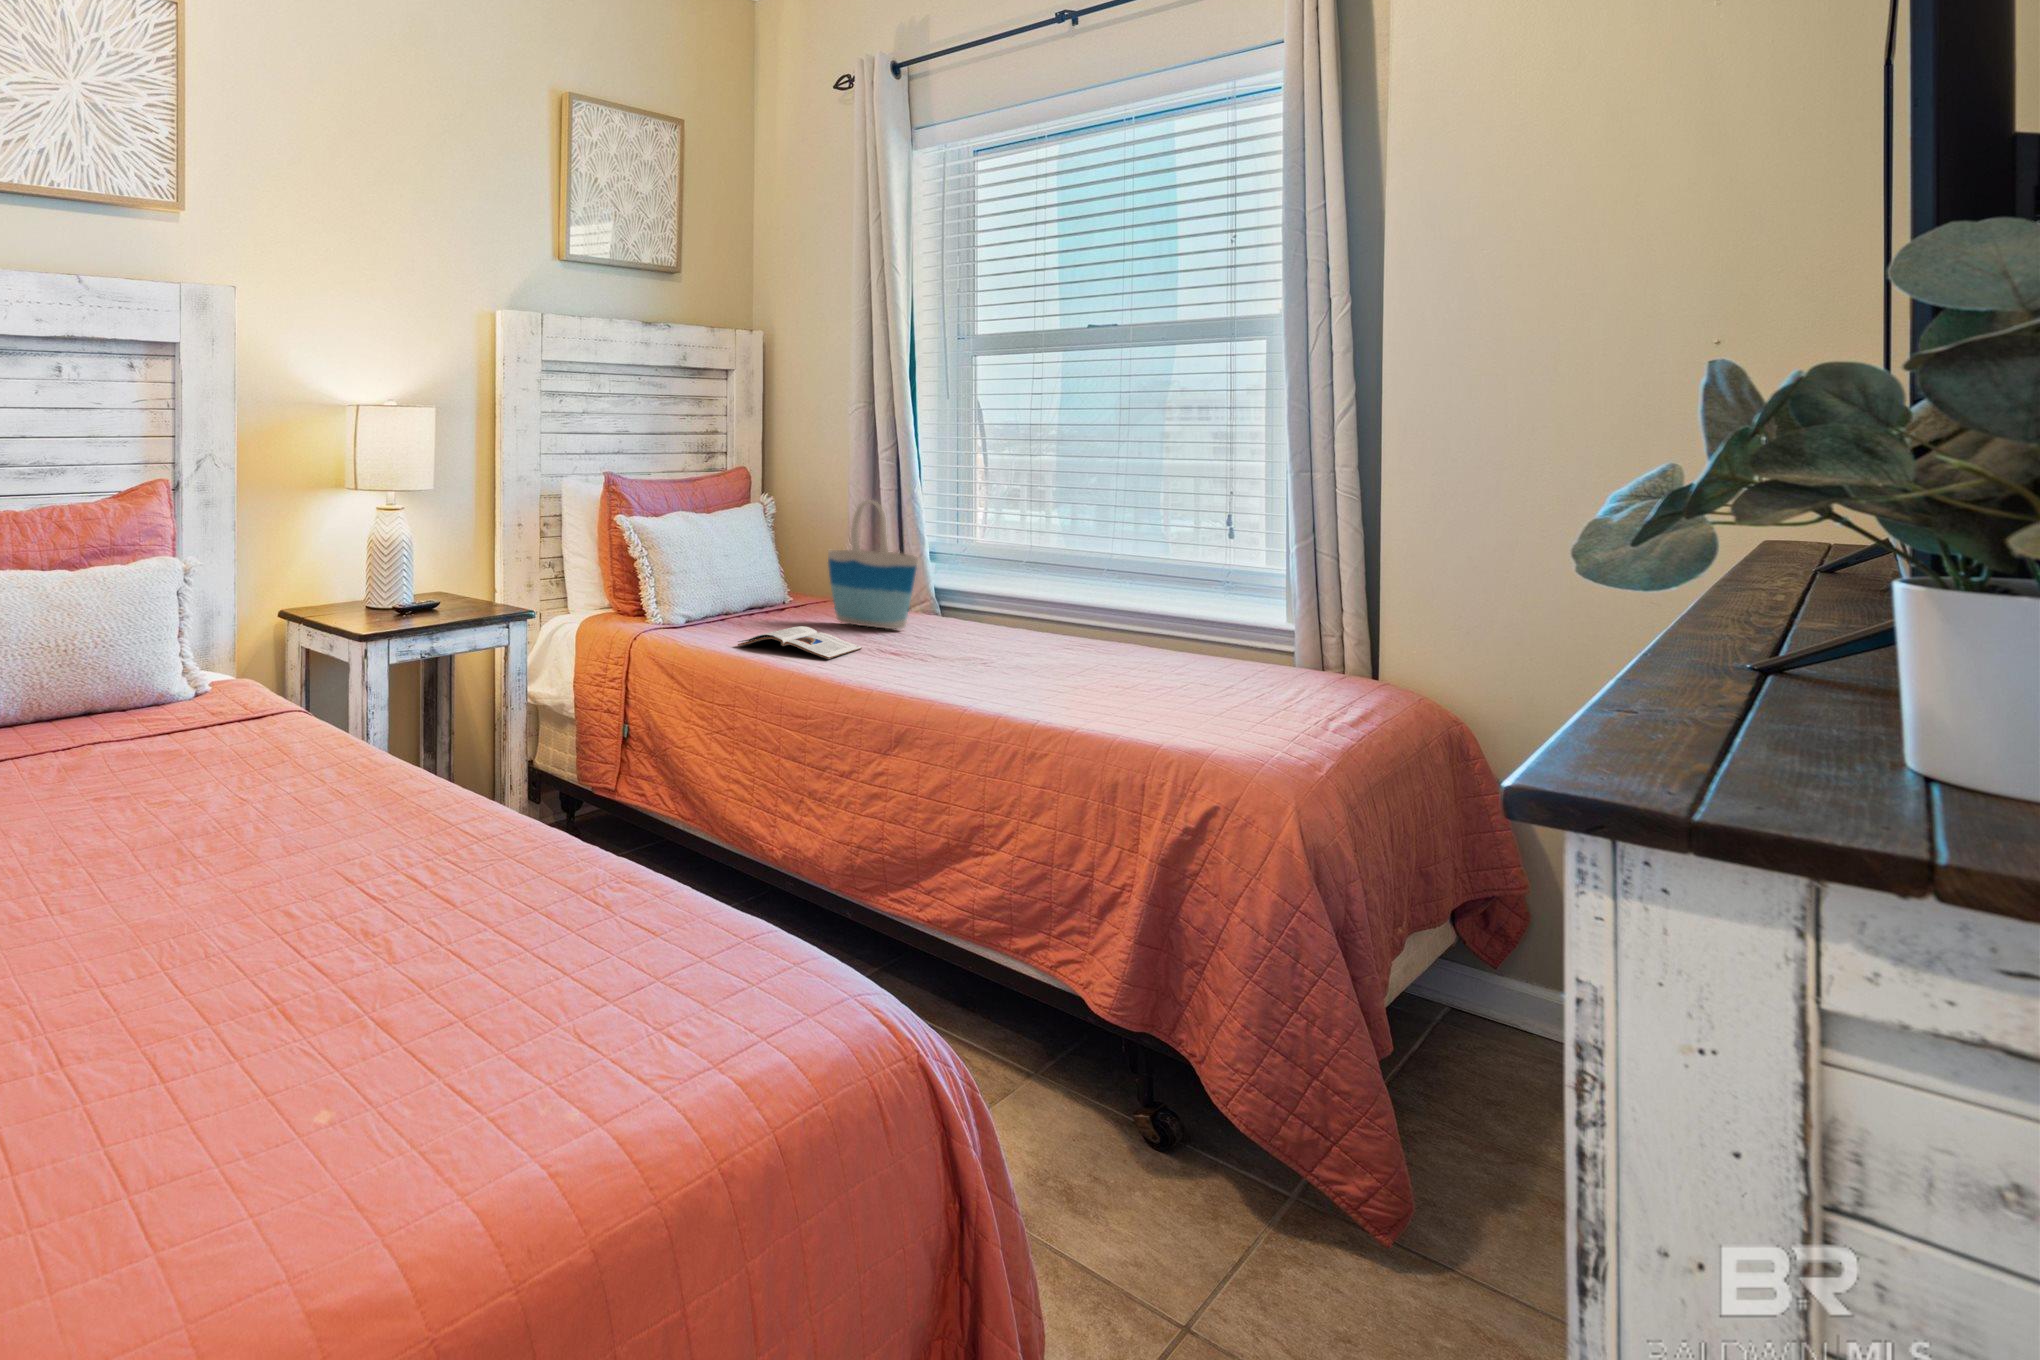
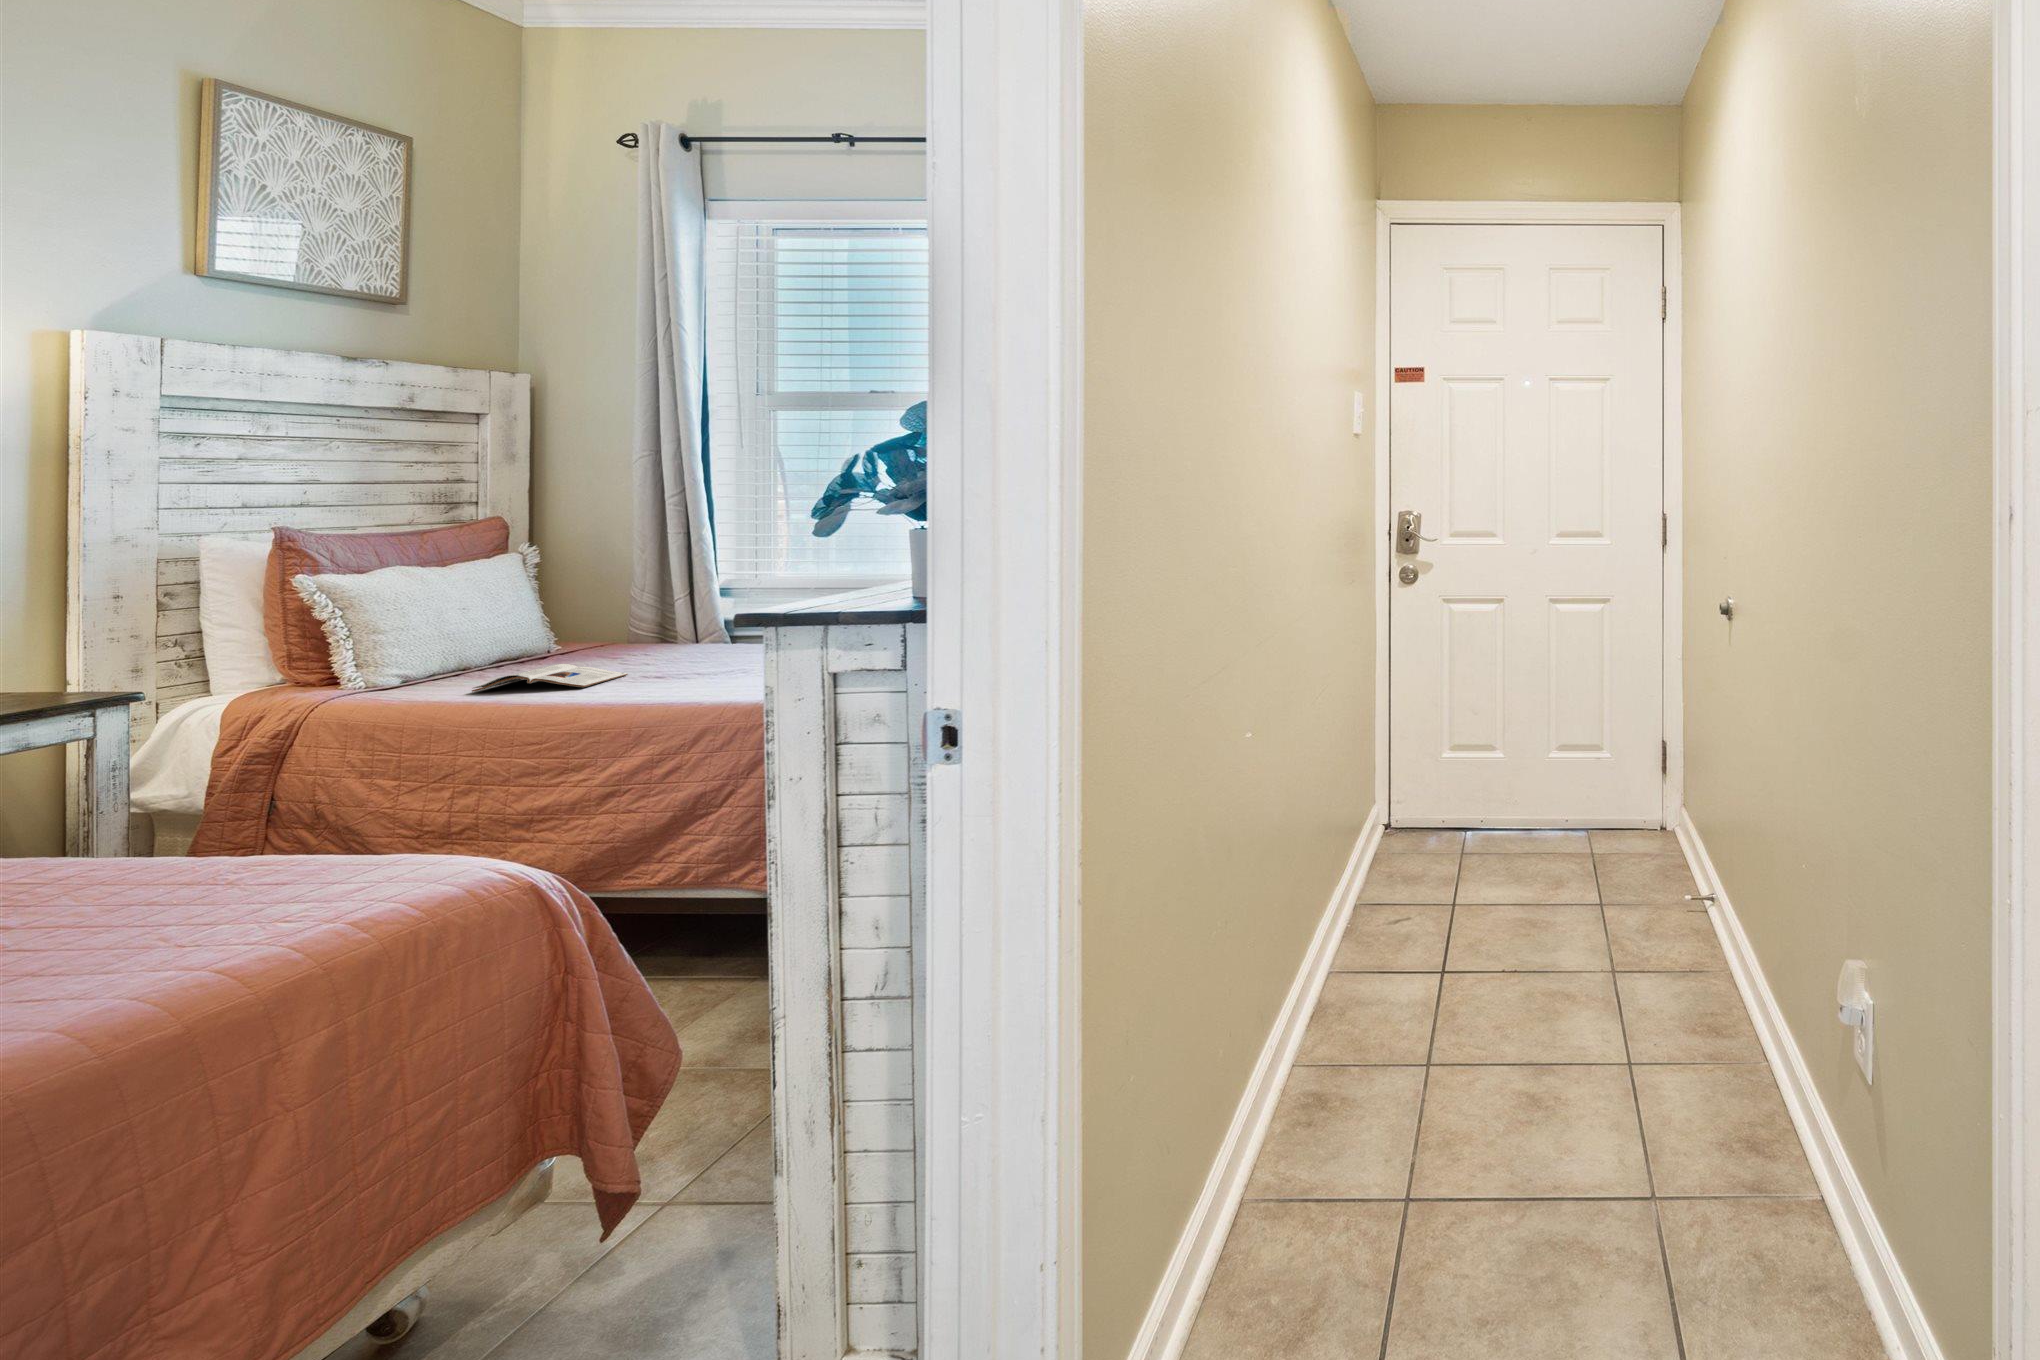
tote bag: present [828,500,918,629] -> none [599,540,698,658]

